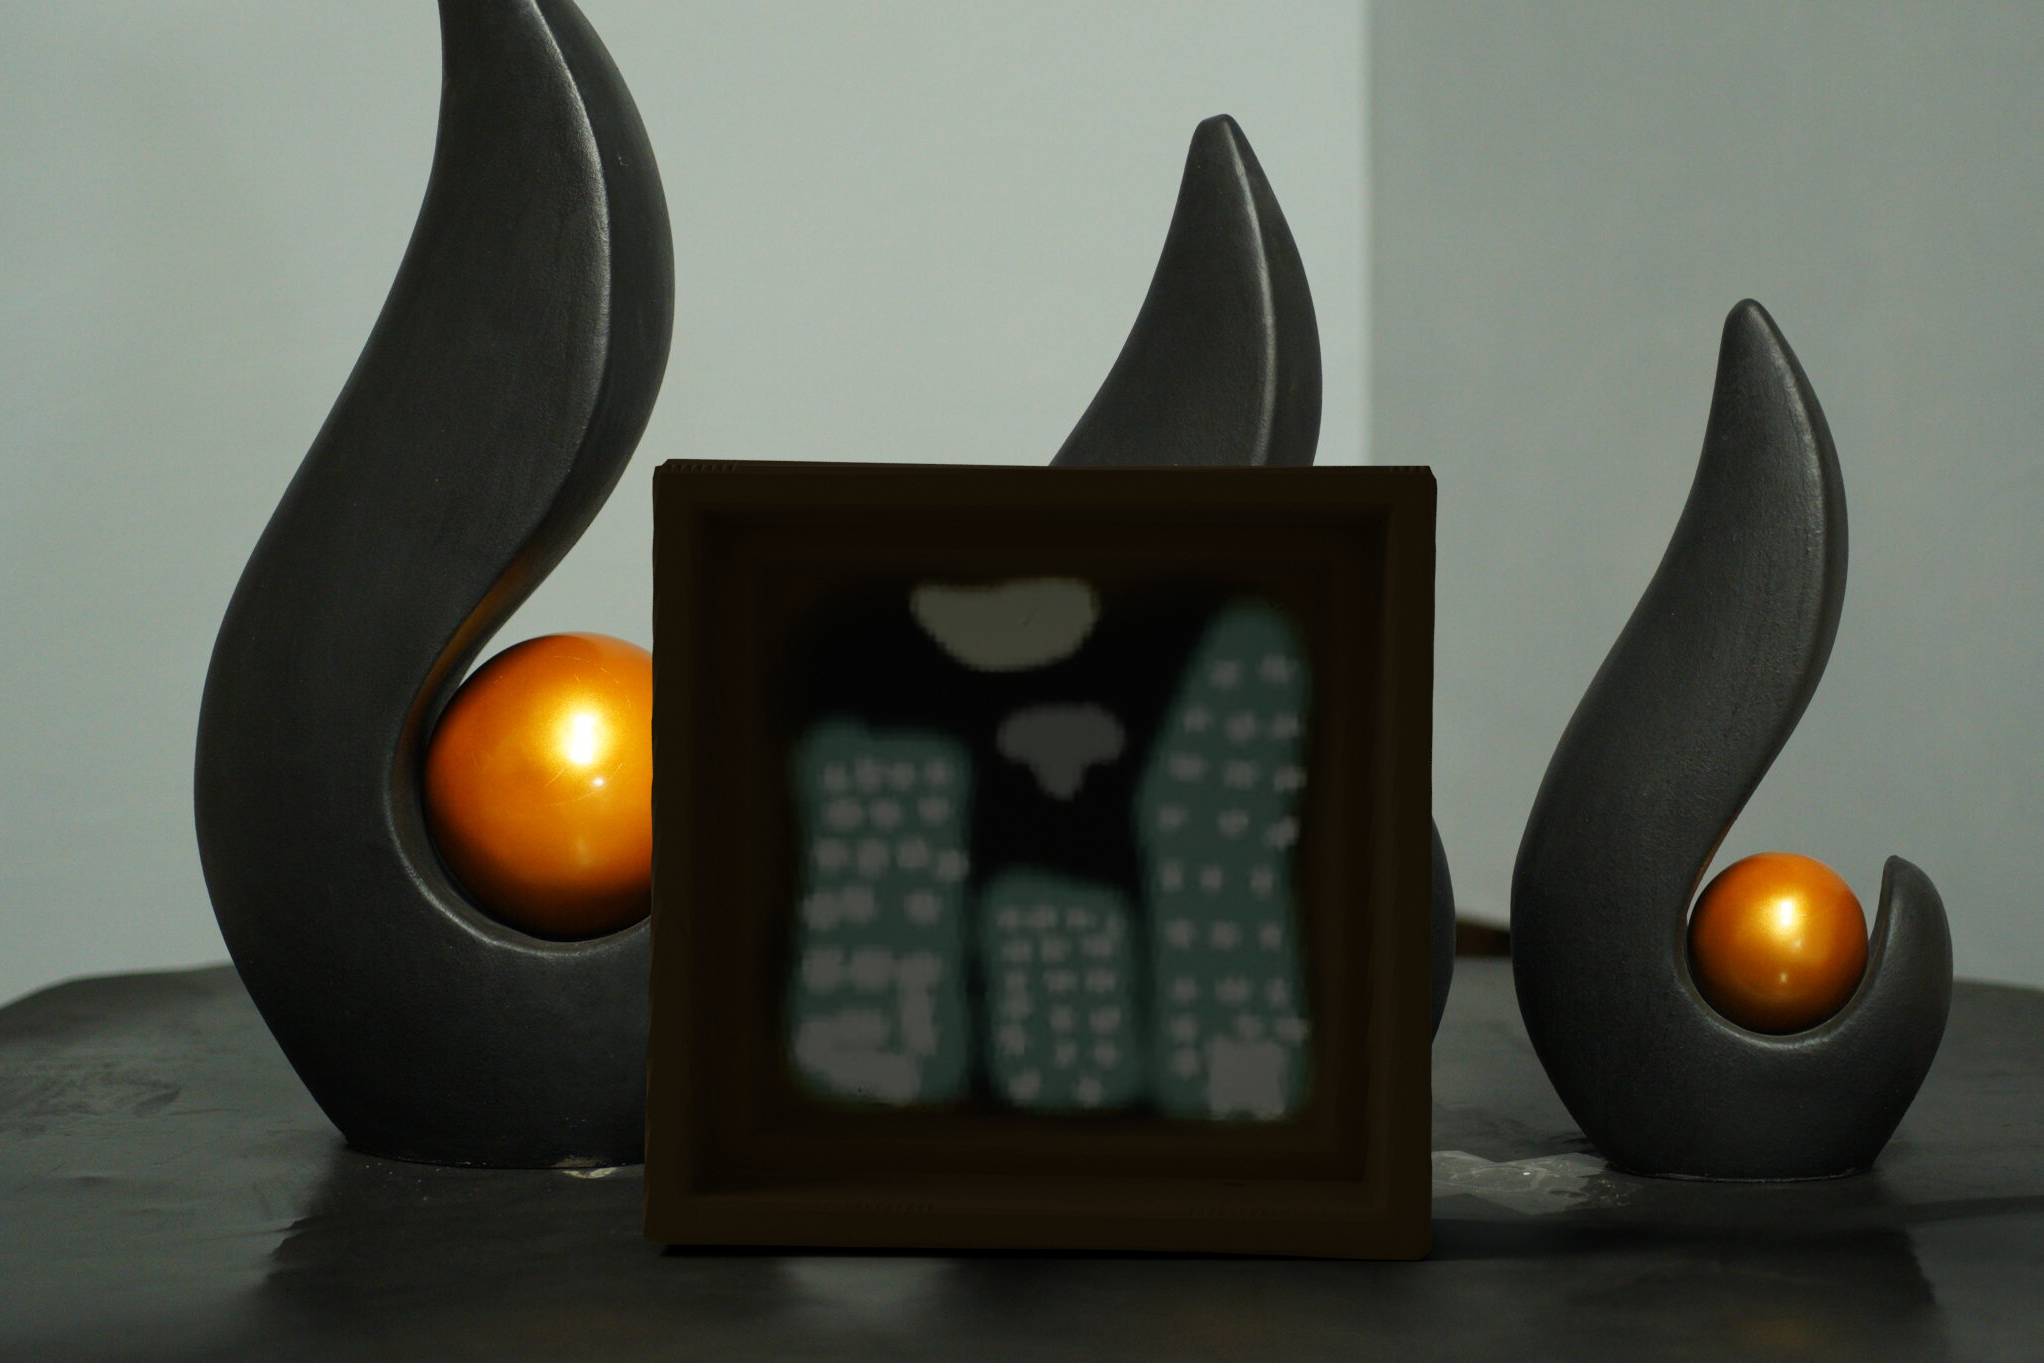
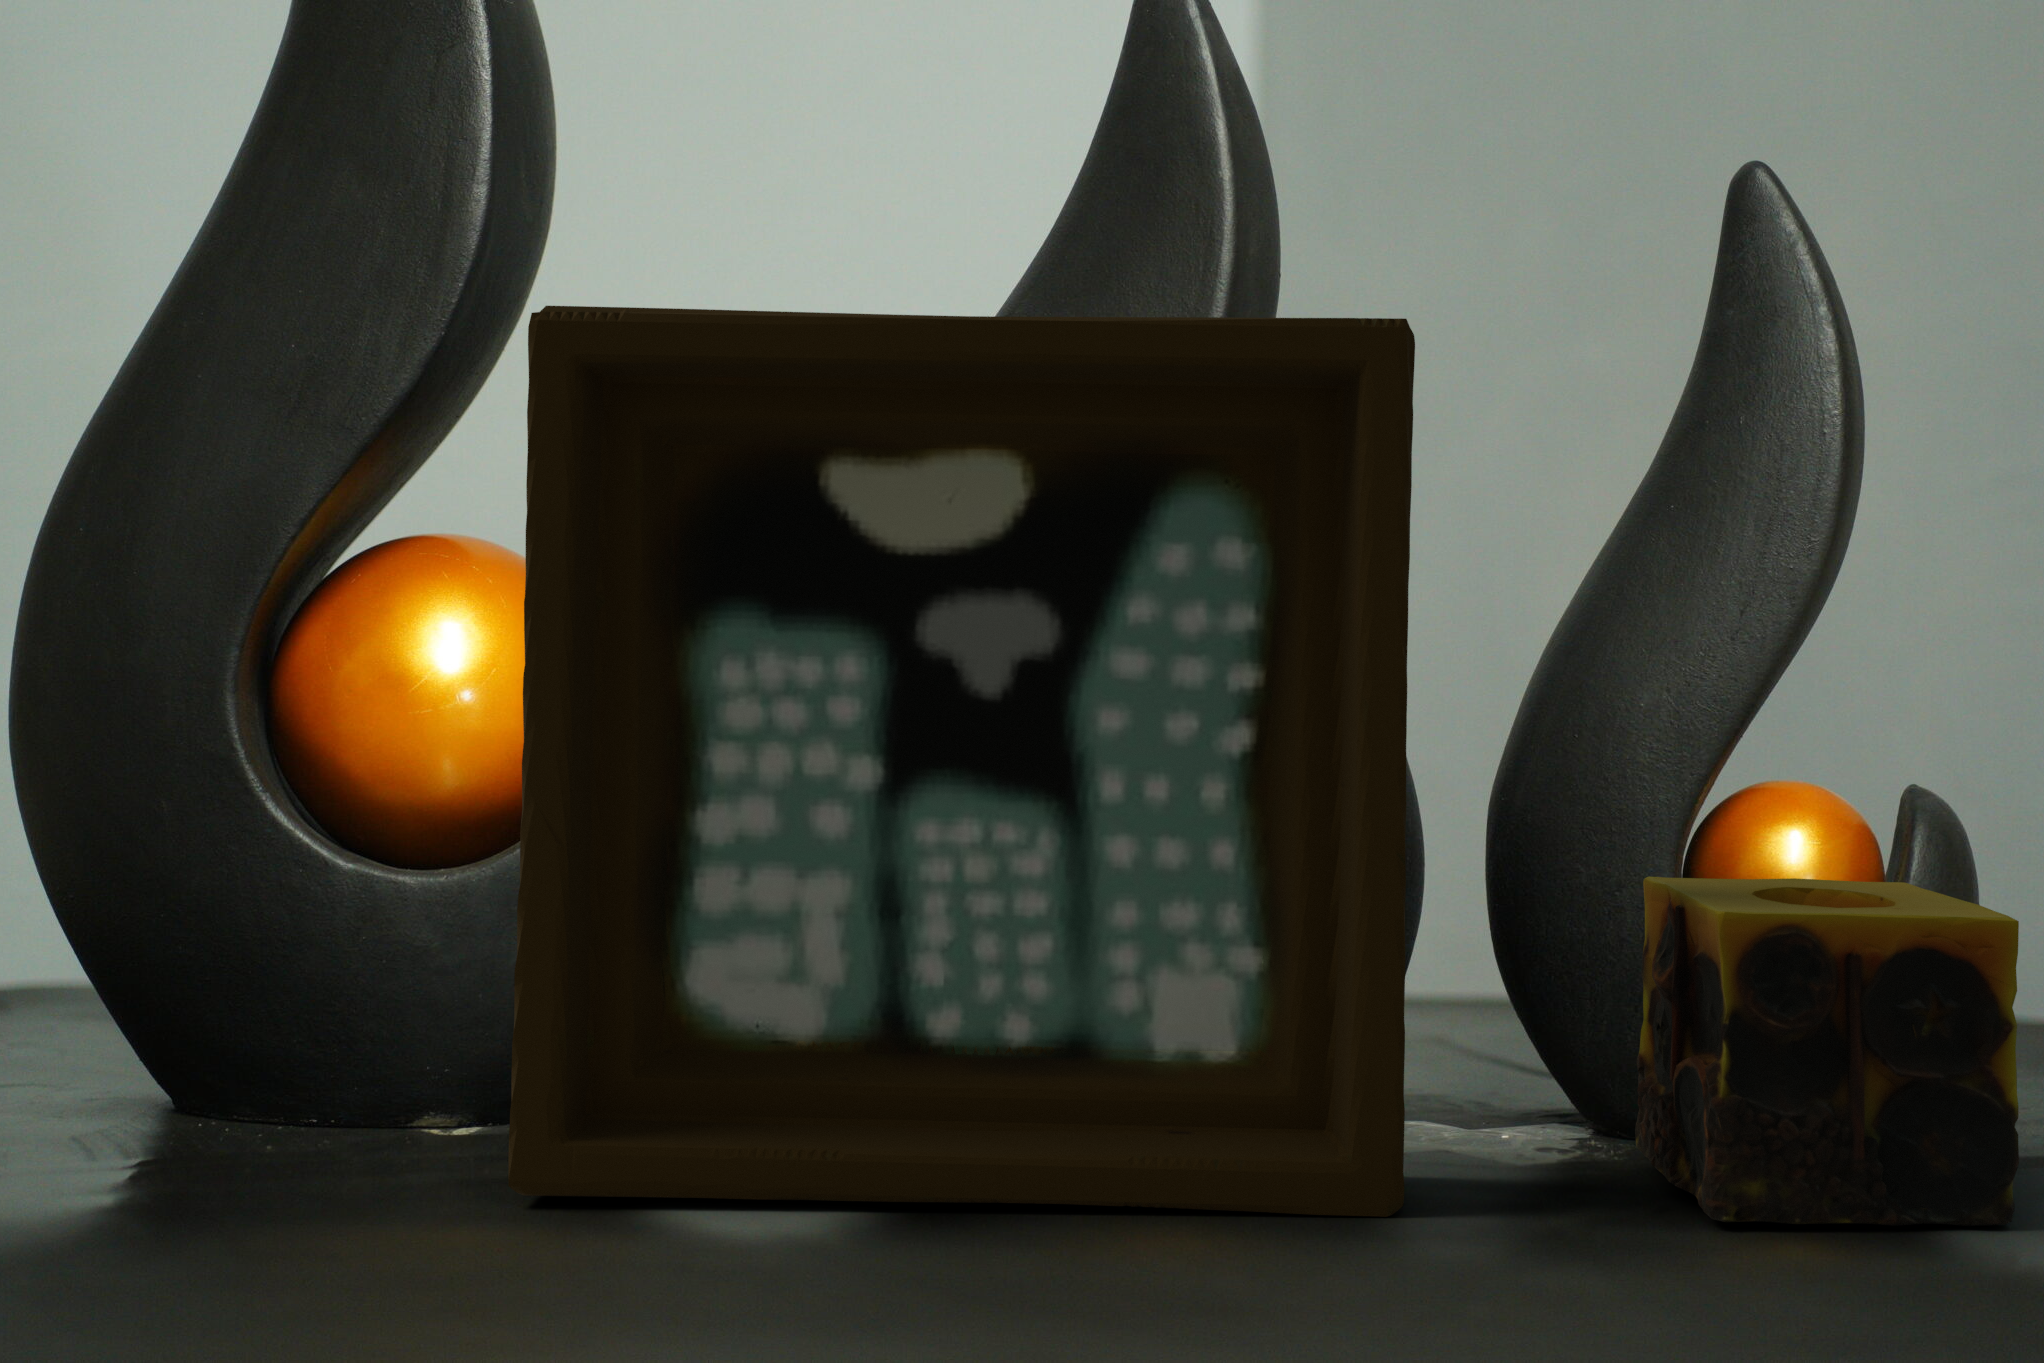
candle: none [1641,948,1975,1267] -> present [1635,876,2019,1226]

